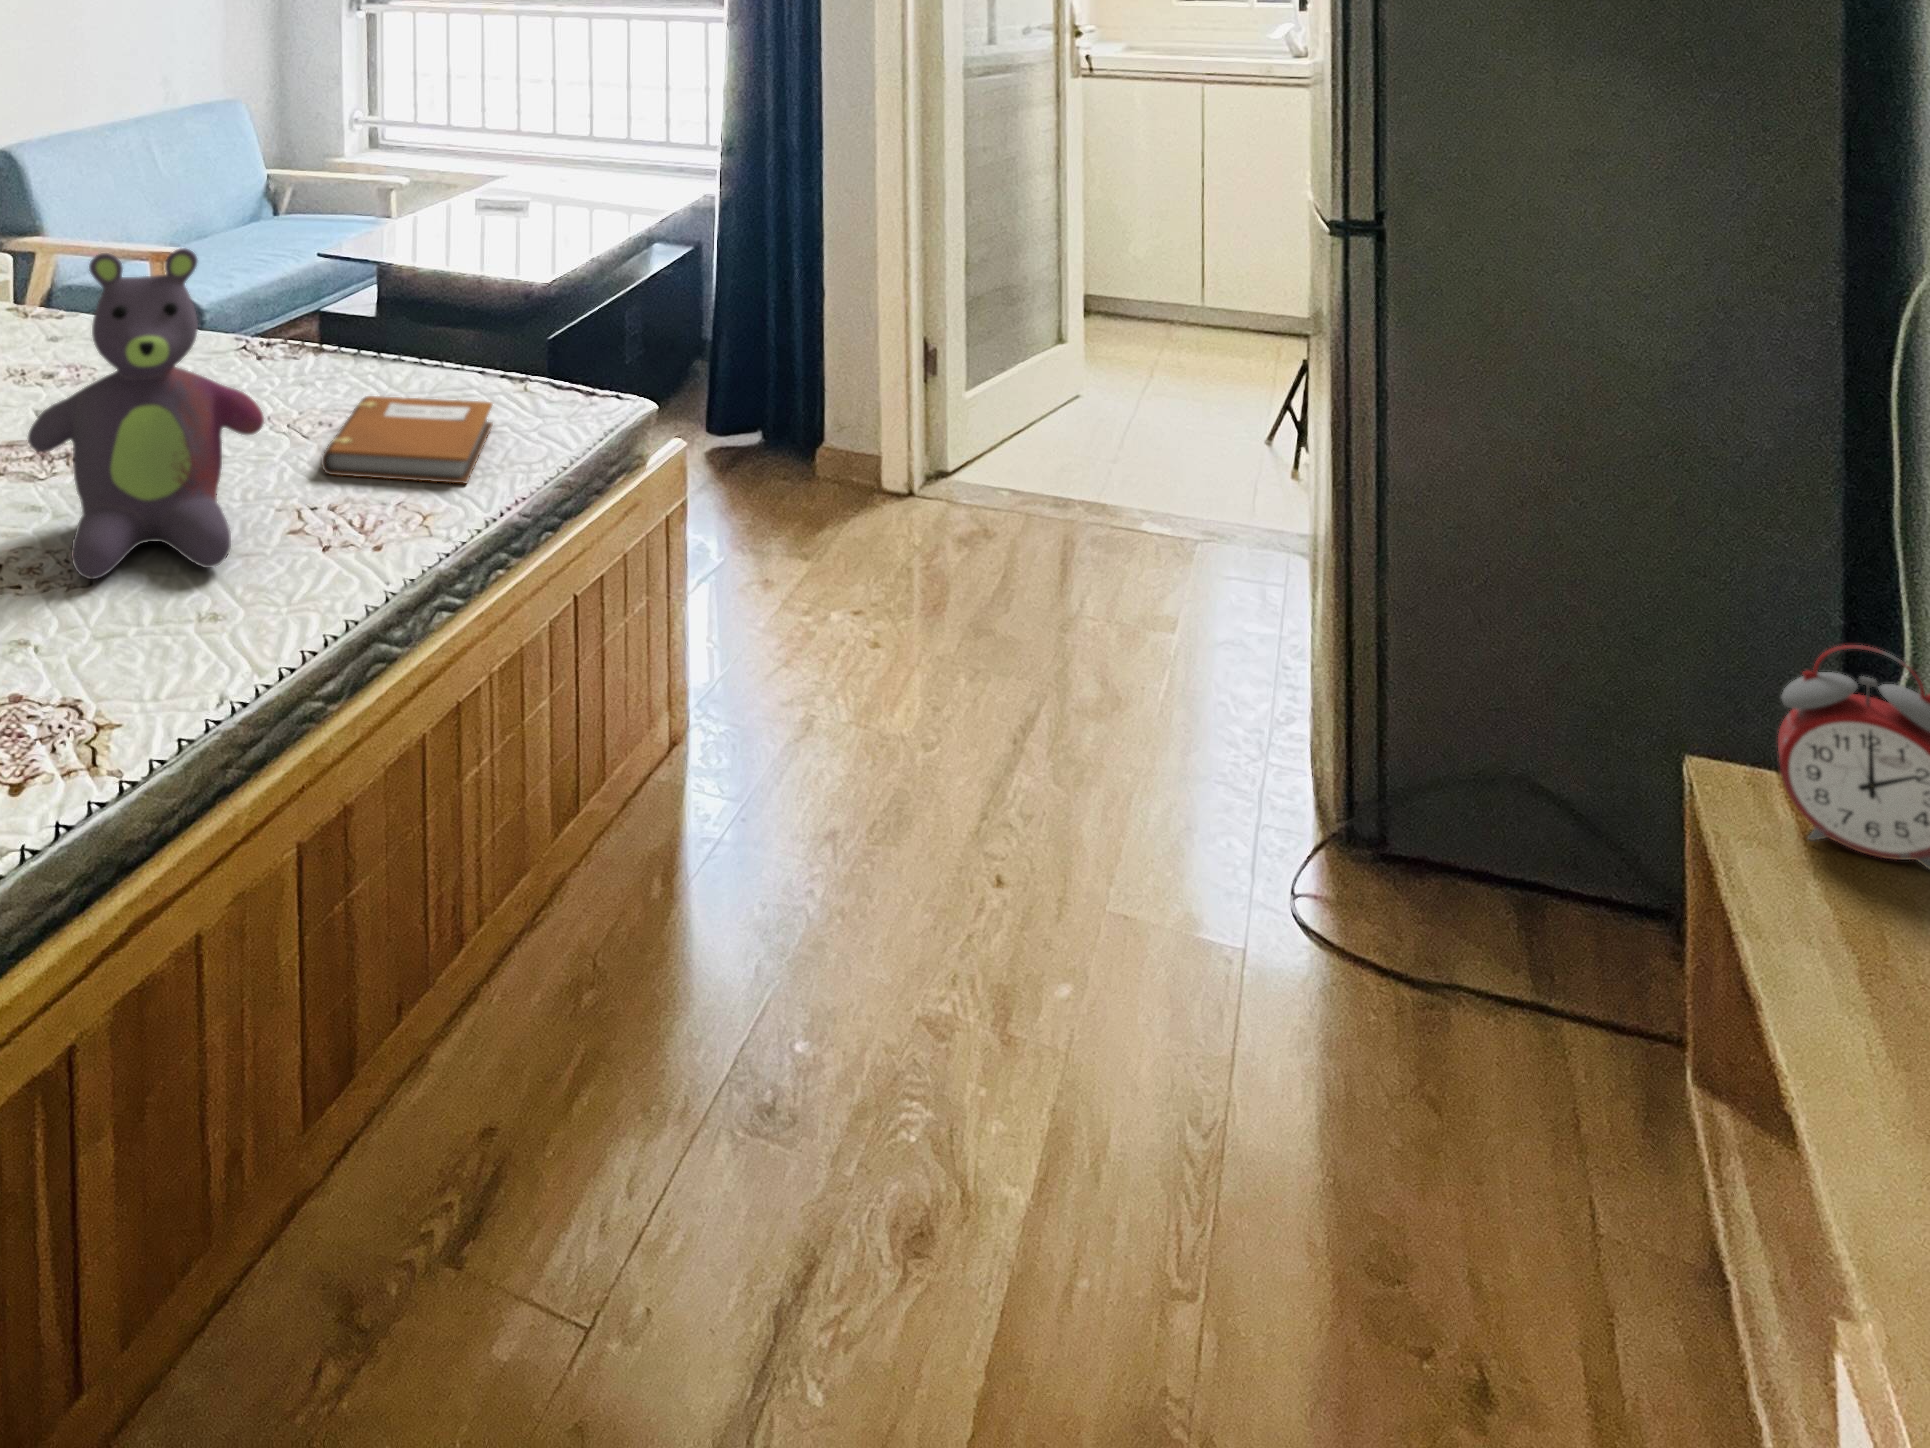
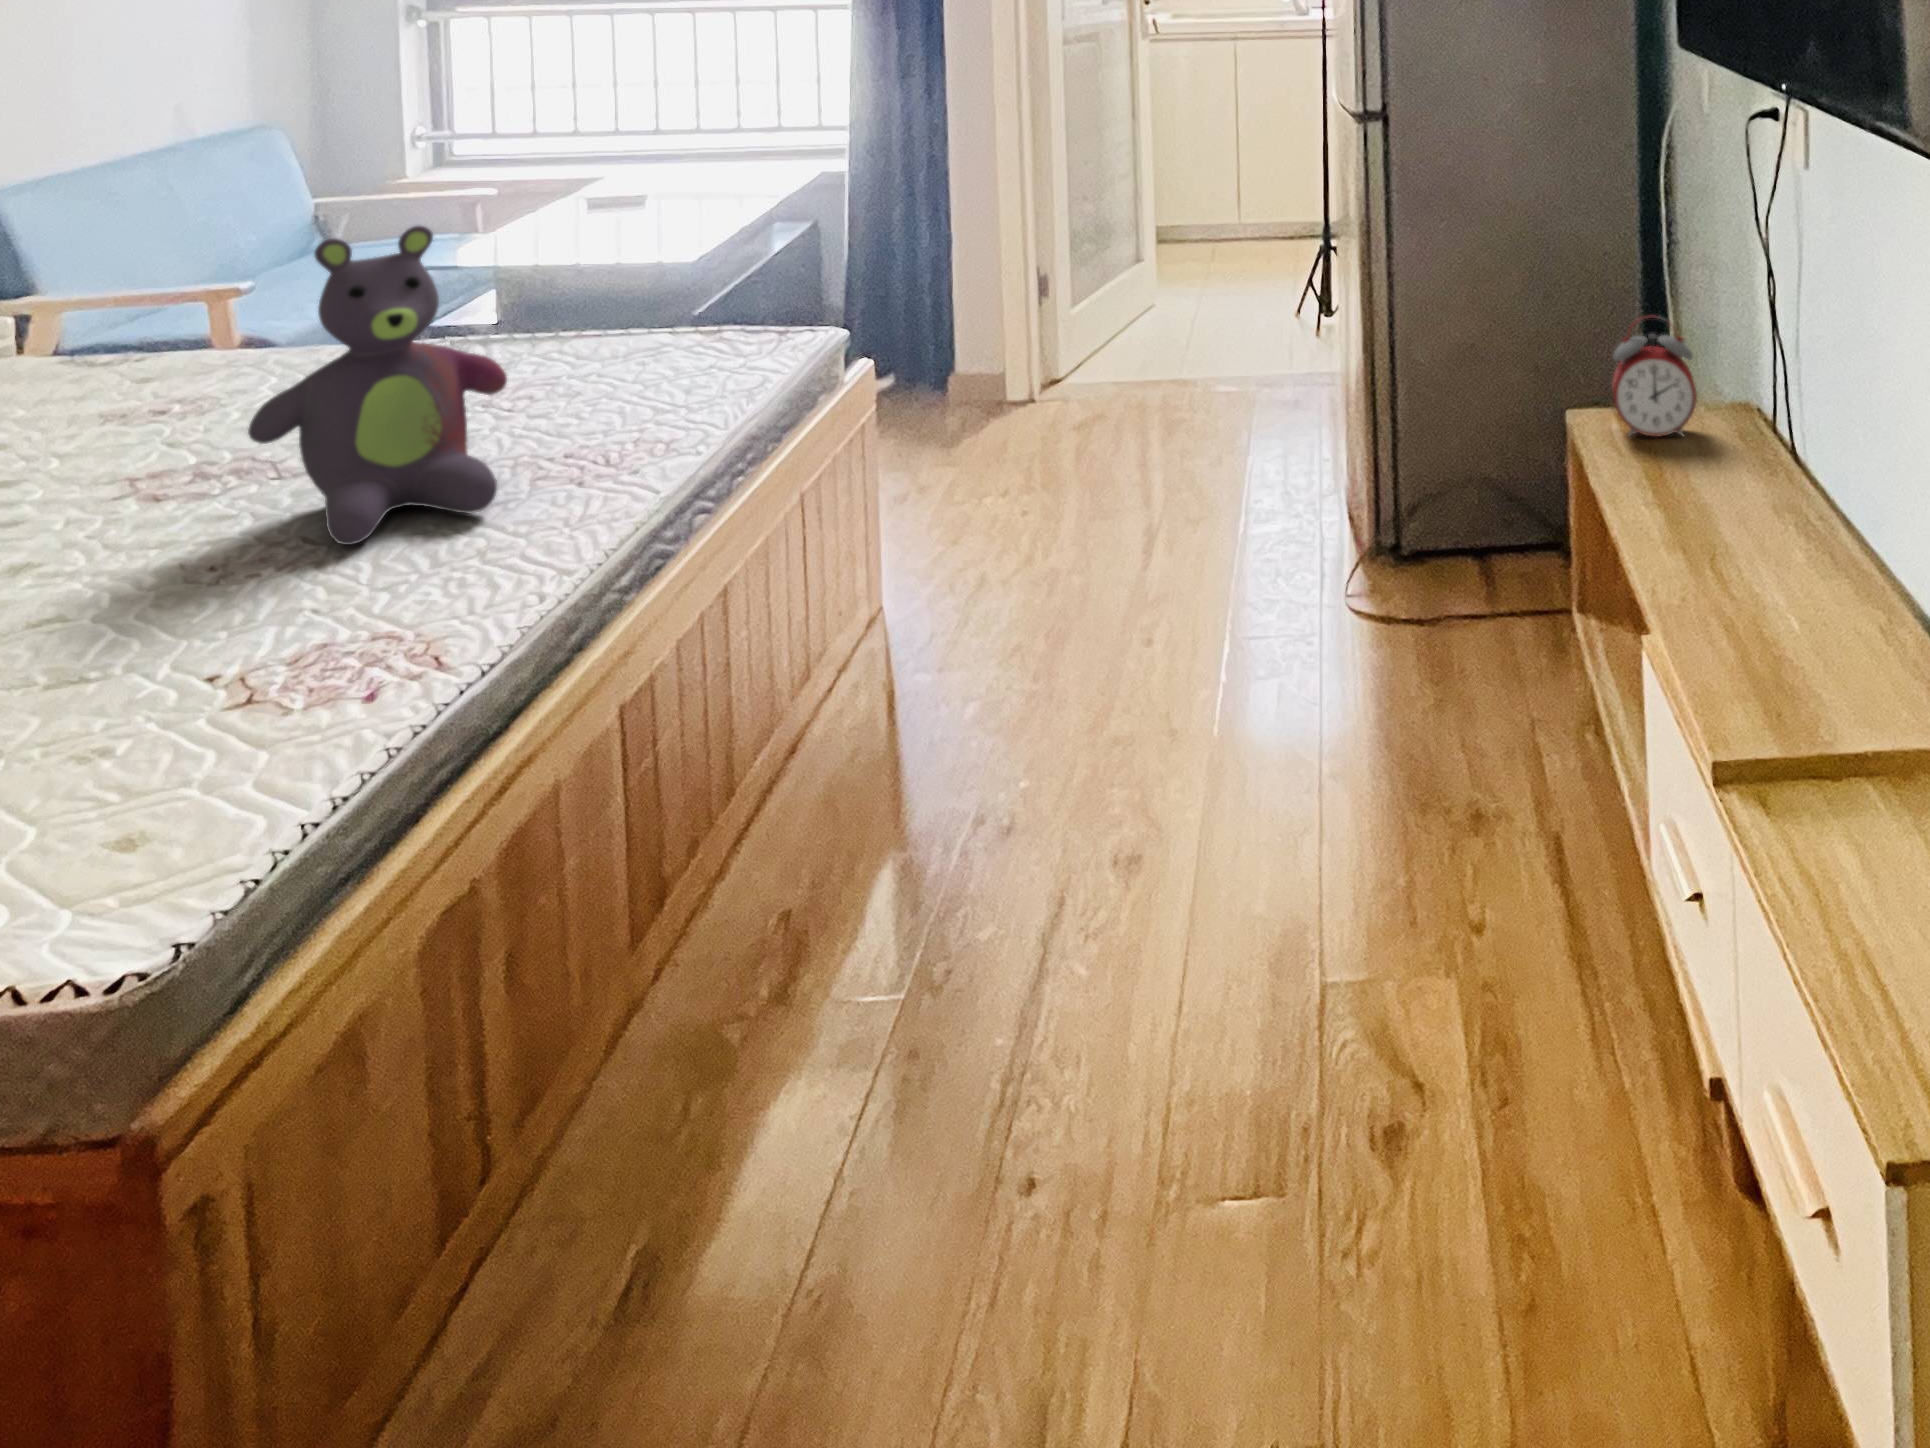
notebook: present [321,396,493,483] -> none [549,347,704,429]

